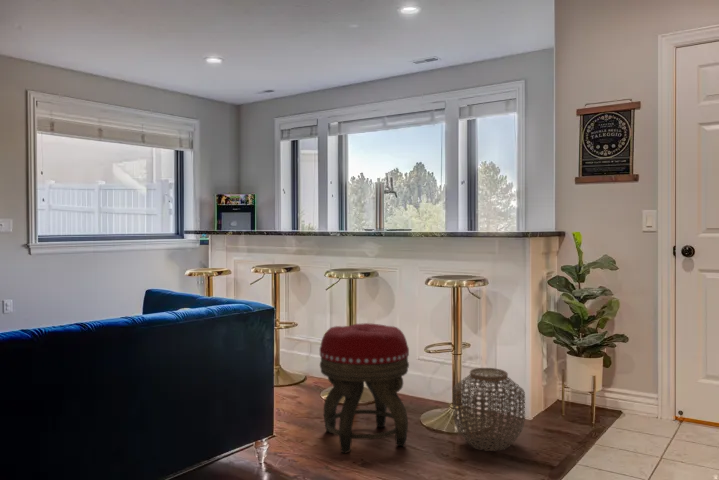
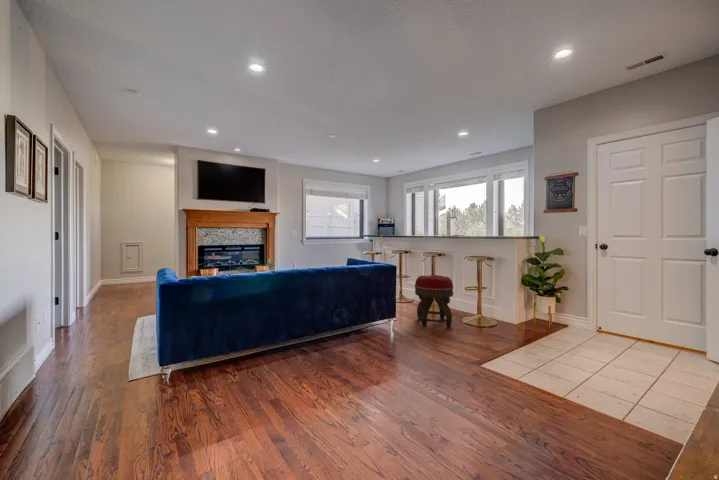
woven basket: present [453,368,525,451] -> none [473,297,507,333]

